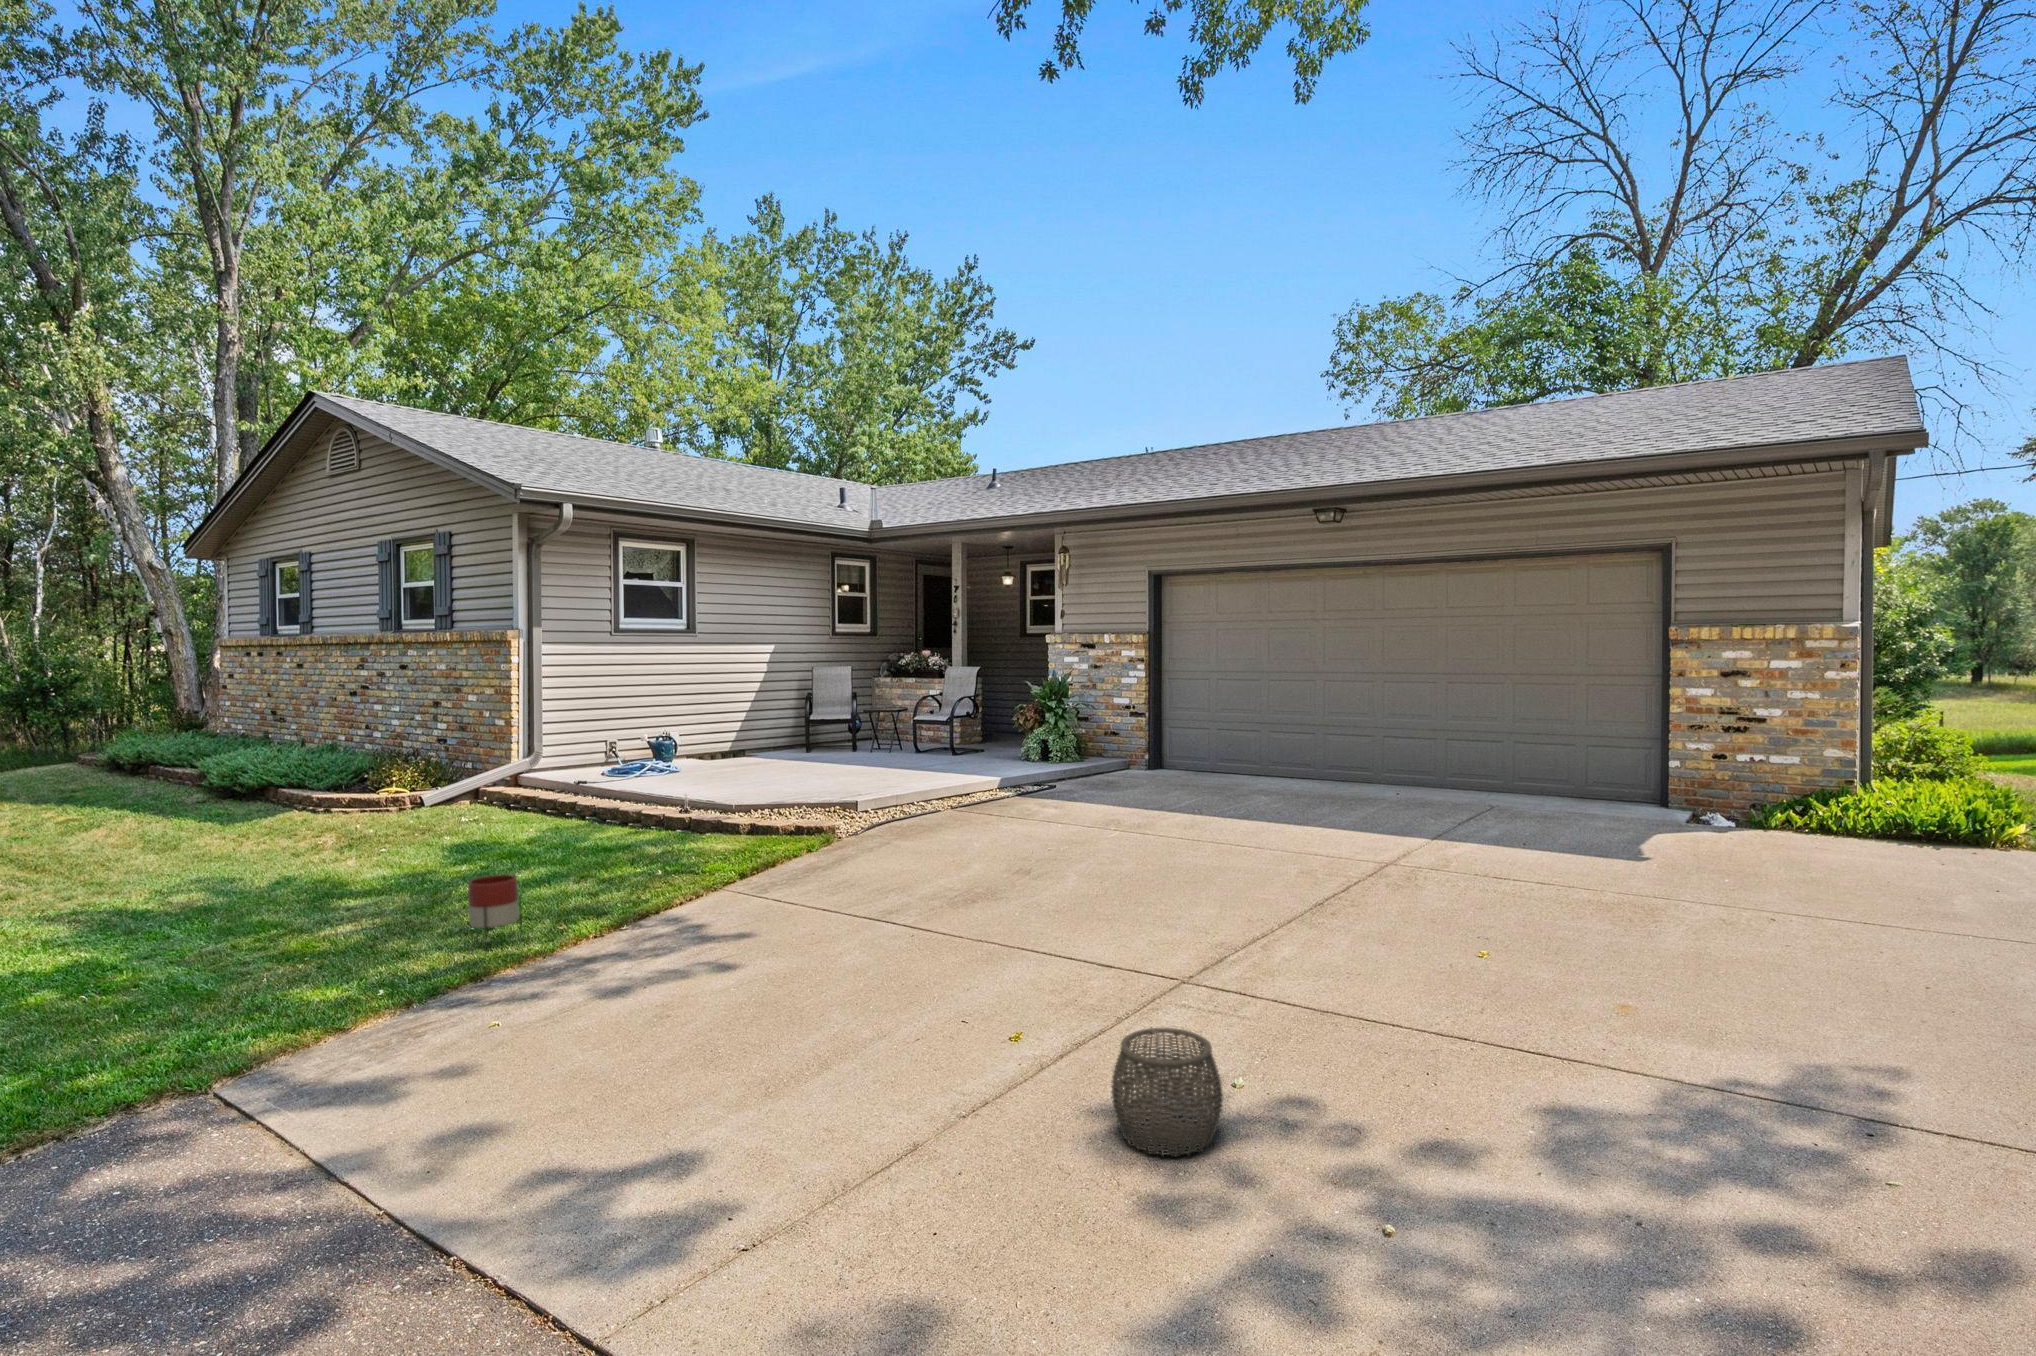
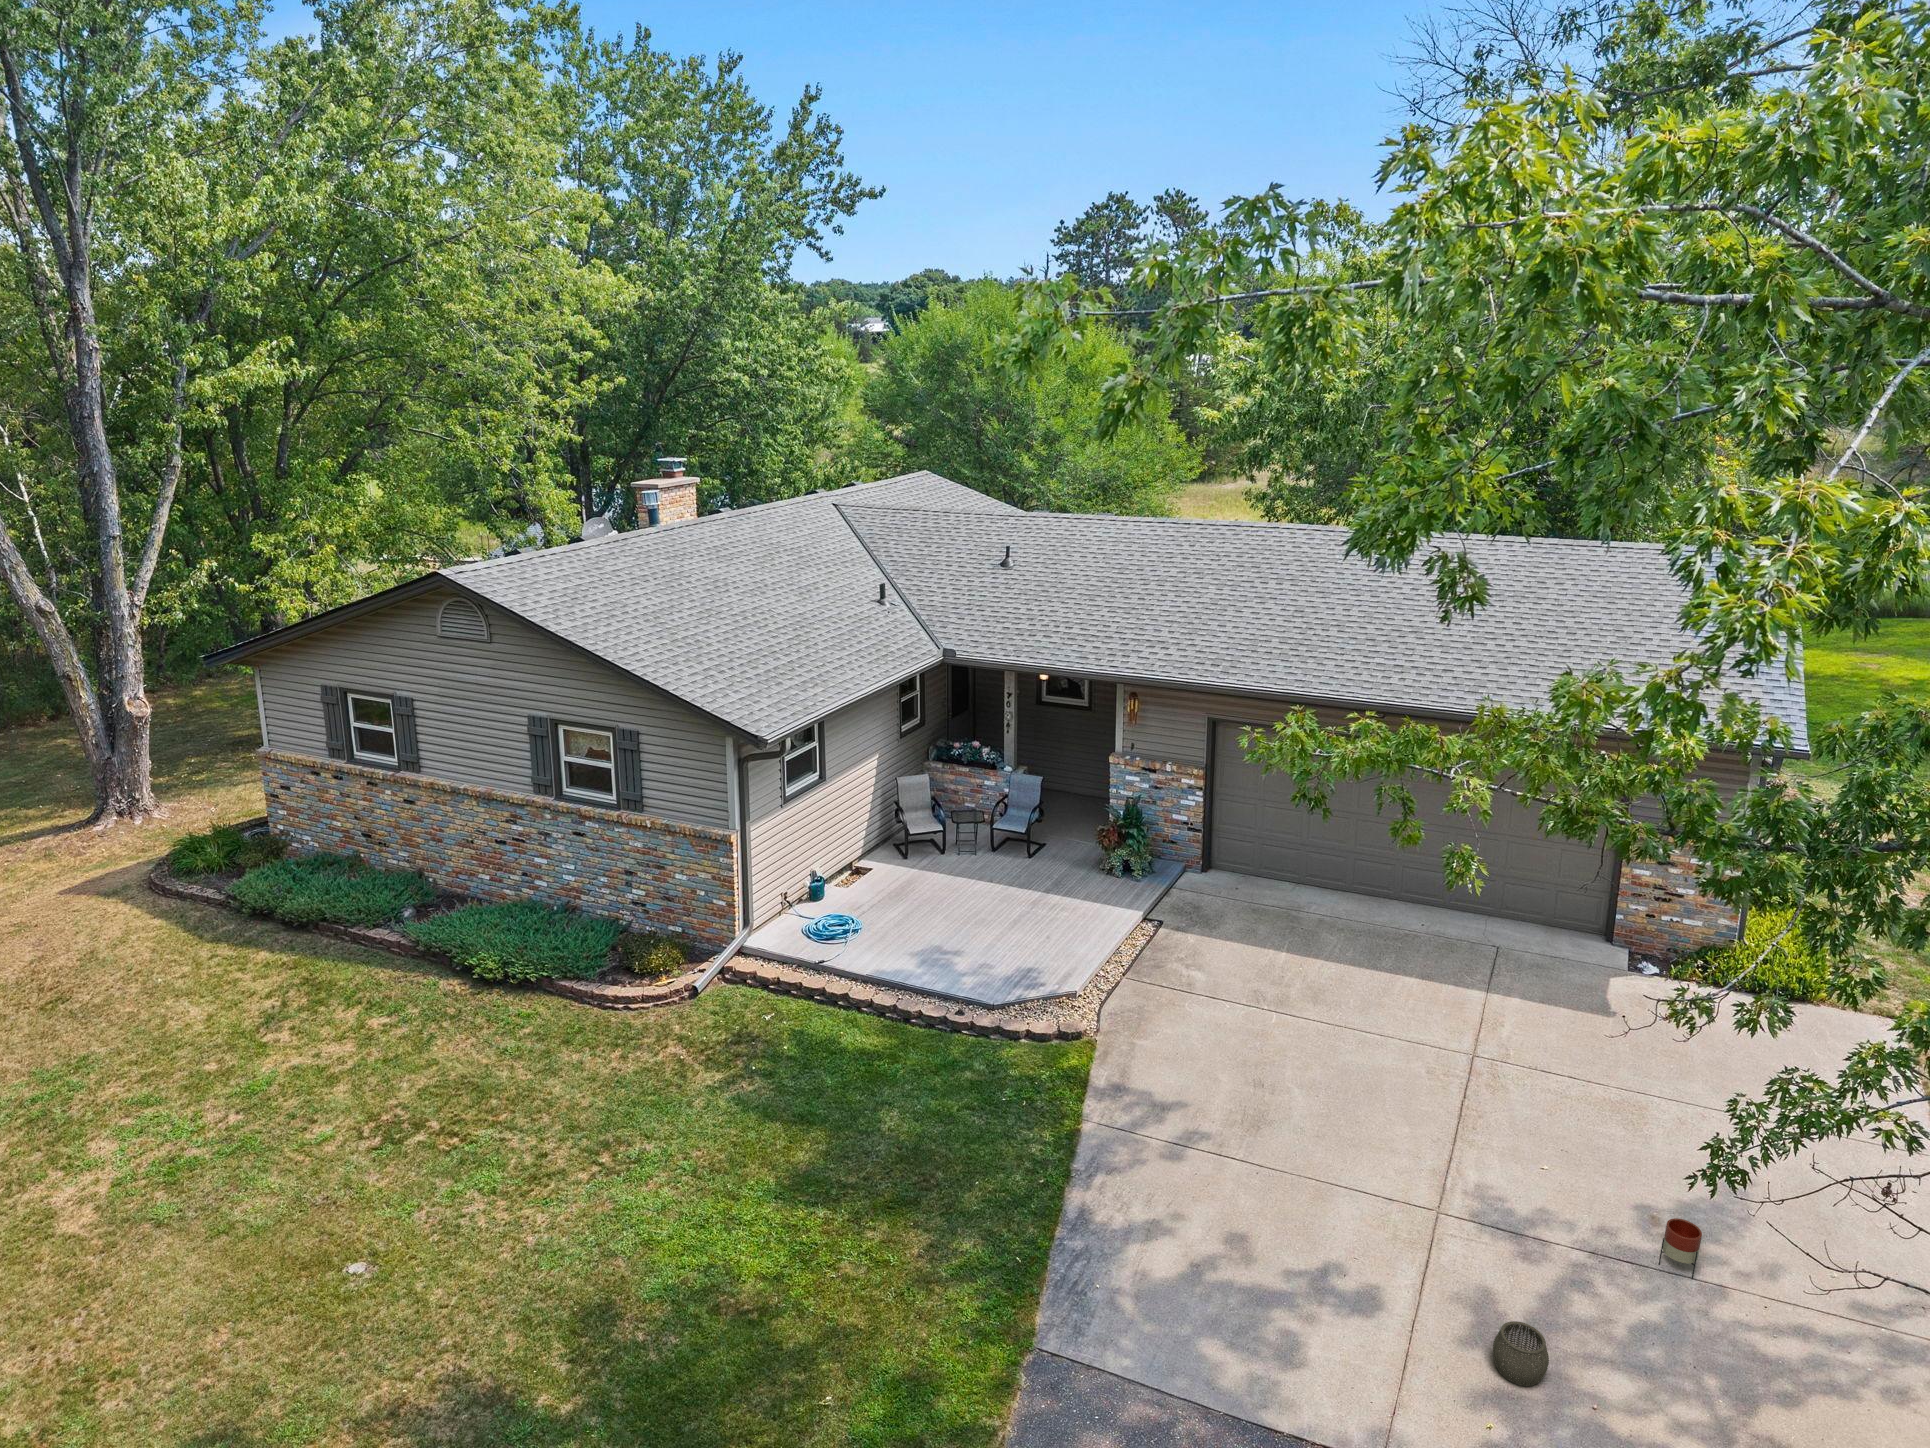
planter: present [468,874,523,952] -> present [1659,1218,1702,1279]

